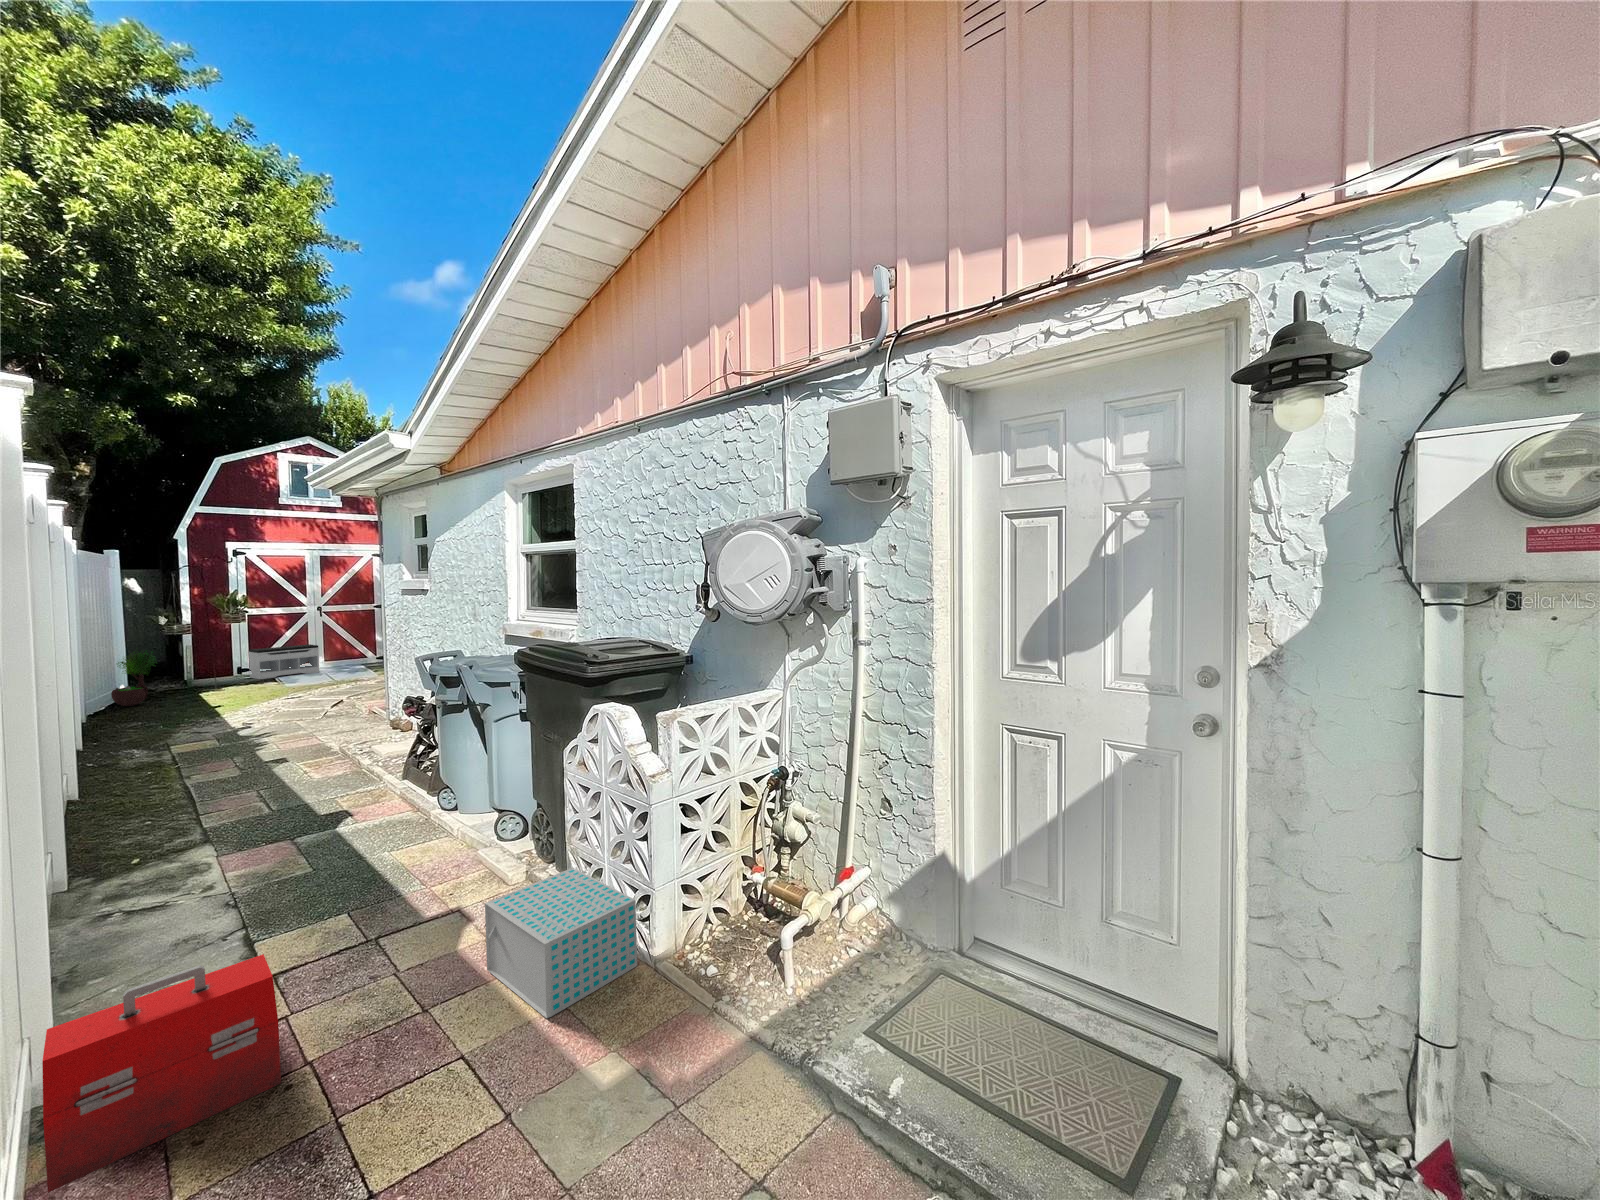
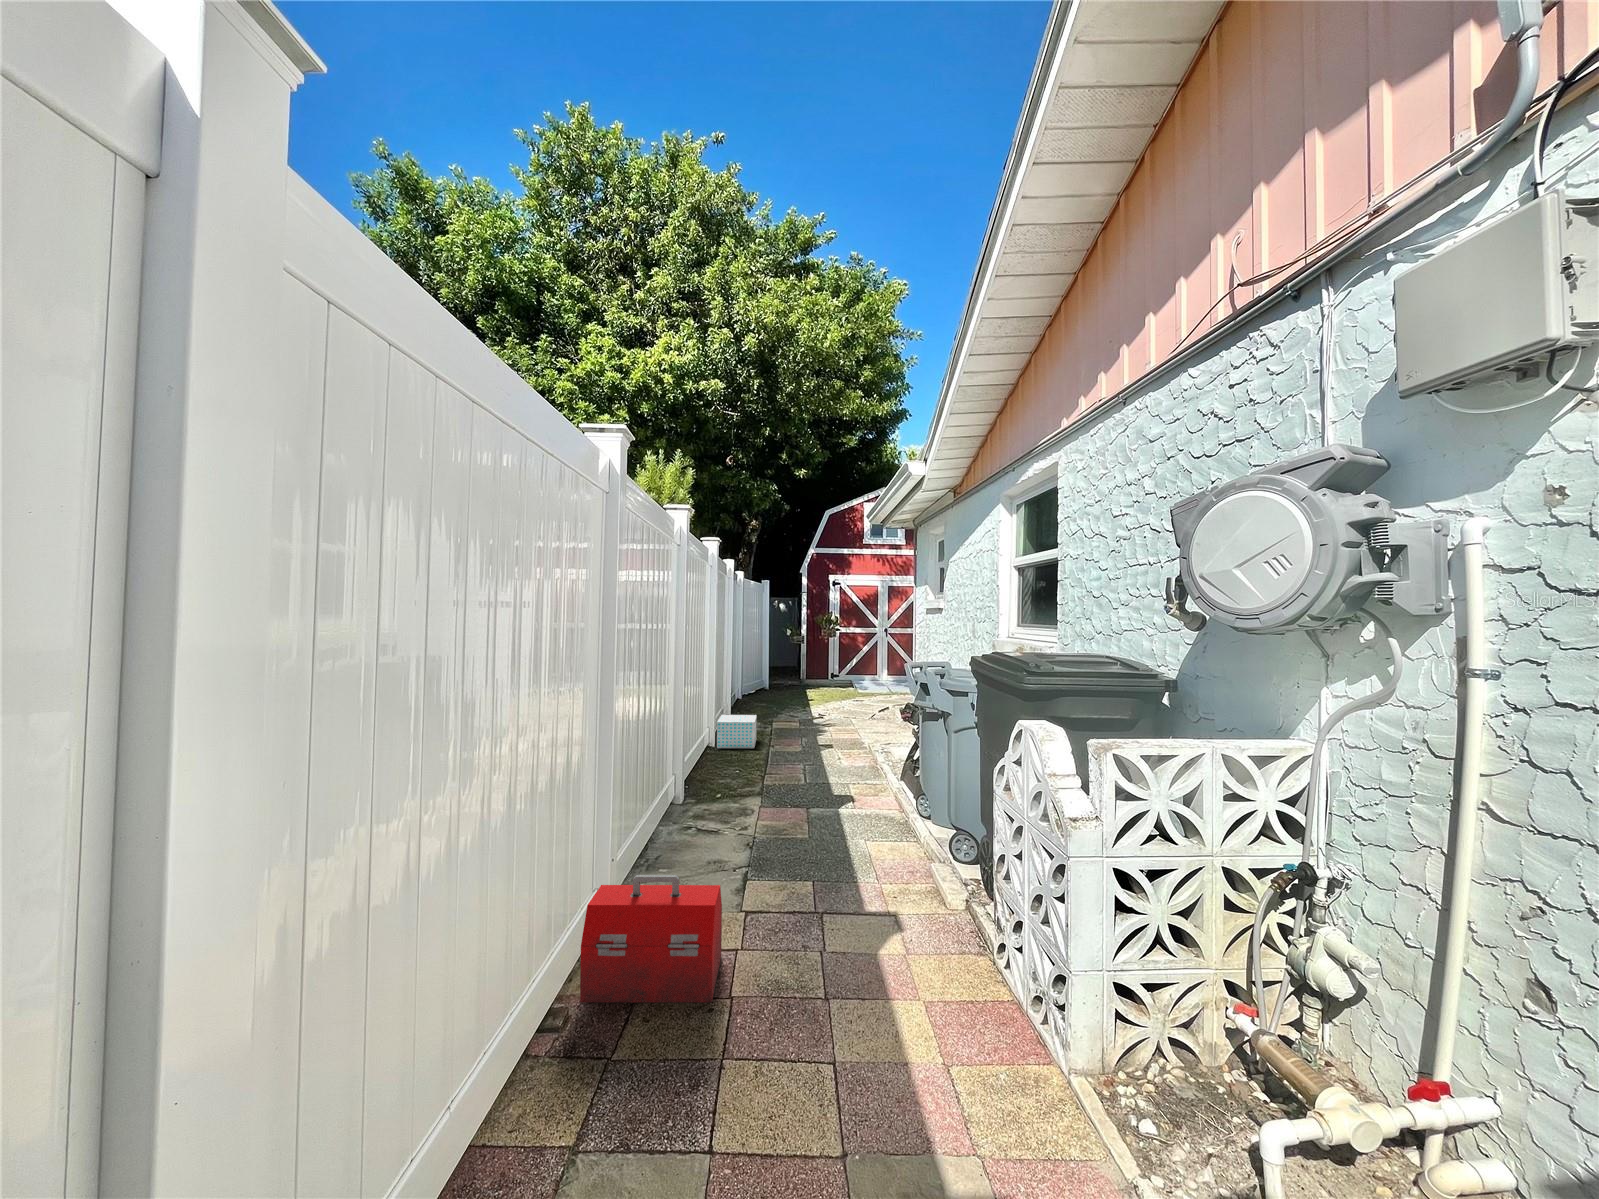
bench: present [249,644,319,679] -> none [836,659,881,683]
potted tree: present [111,652,157,706] -> none [758,650,781,692]
storage box: present [485,868,637,1018] -> present [717,715,757,748]

